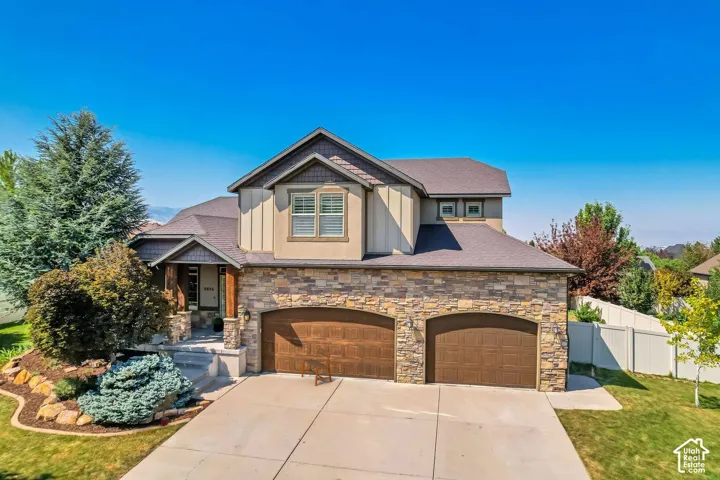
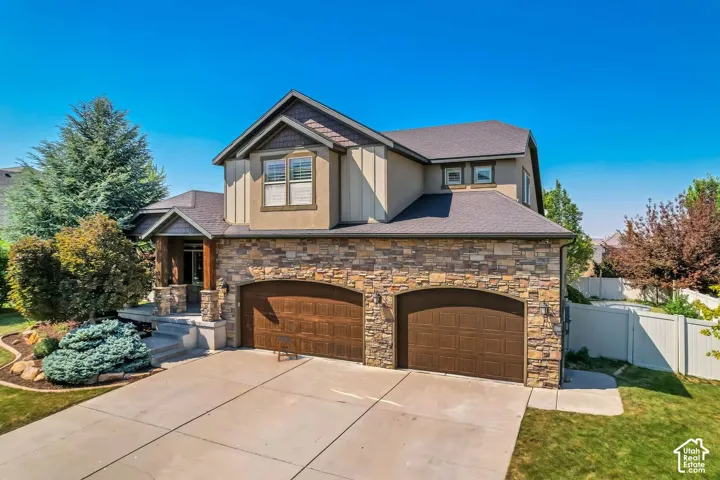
potted tree: present [152,390,177,426] -> none [98,346,127,379]

